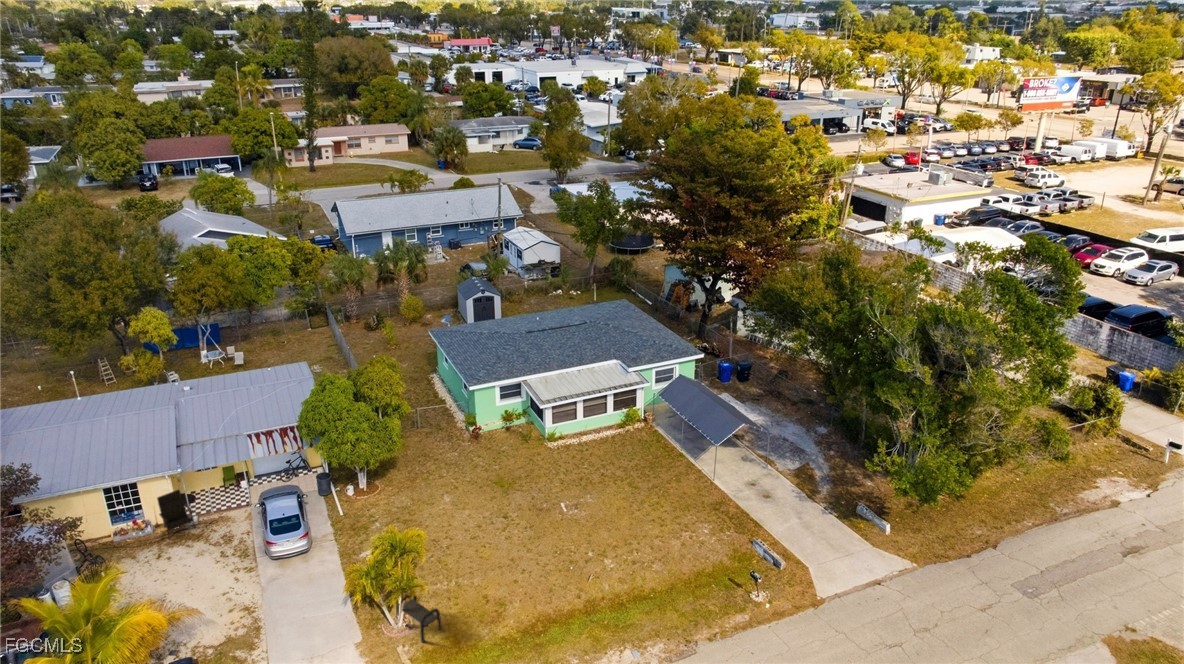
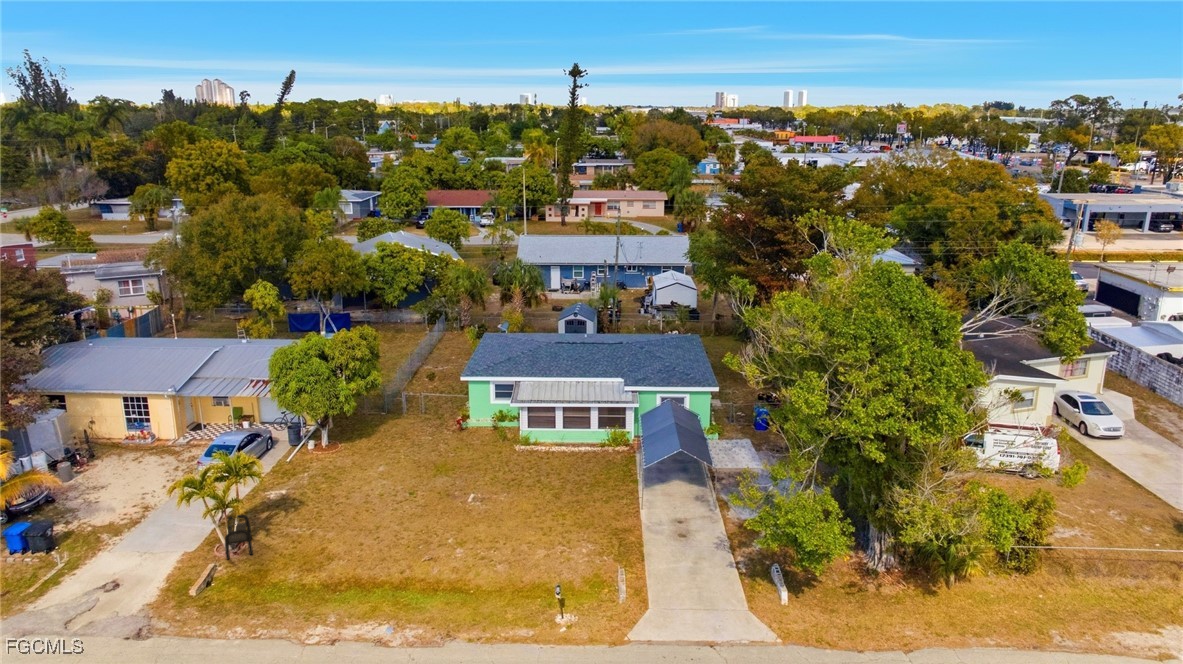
lounge chair: present [157,490,195,537] -> none [153,410,182,449]

